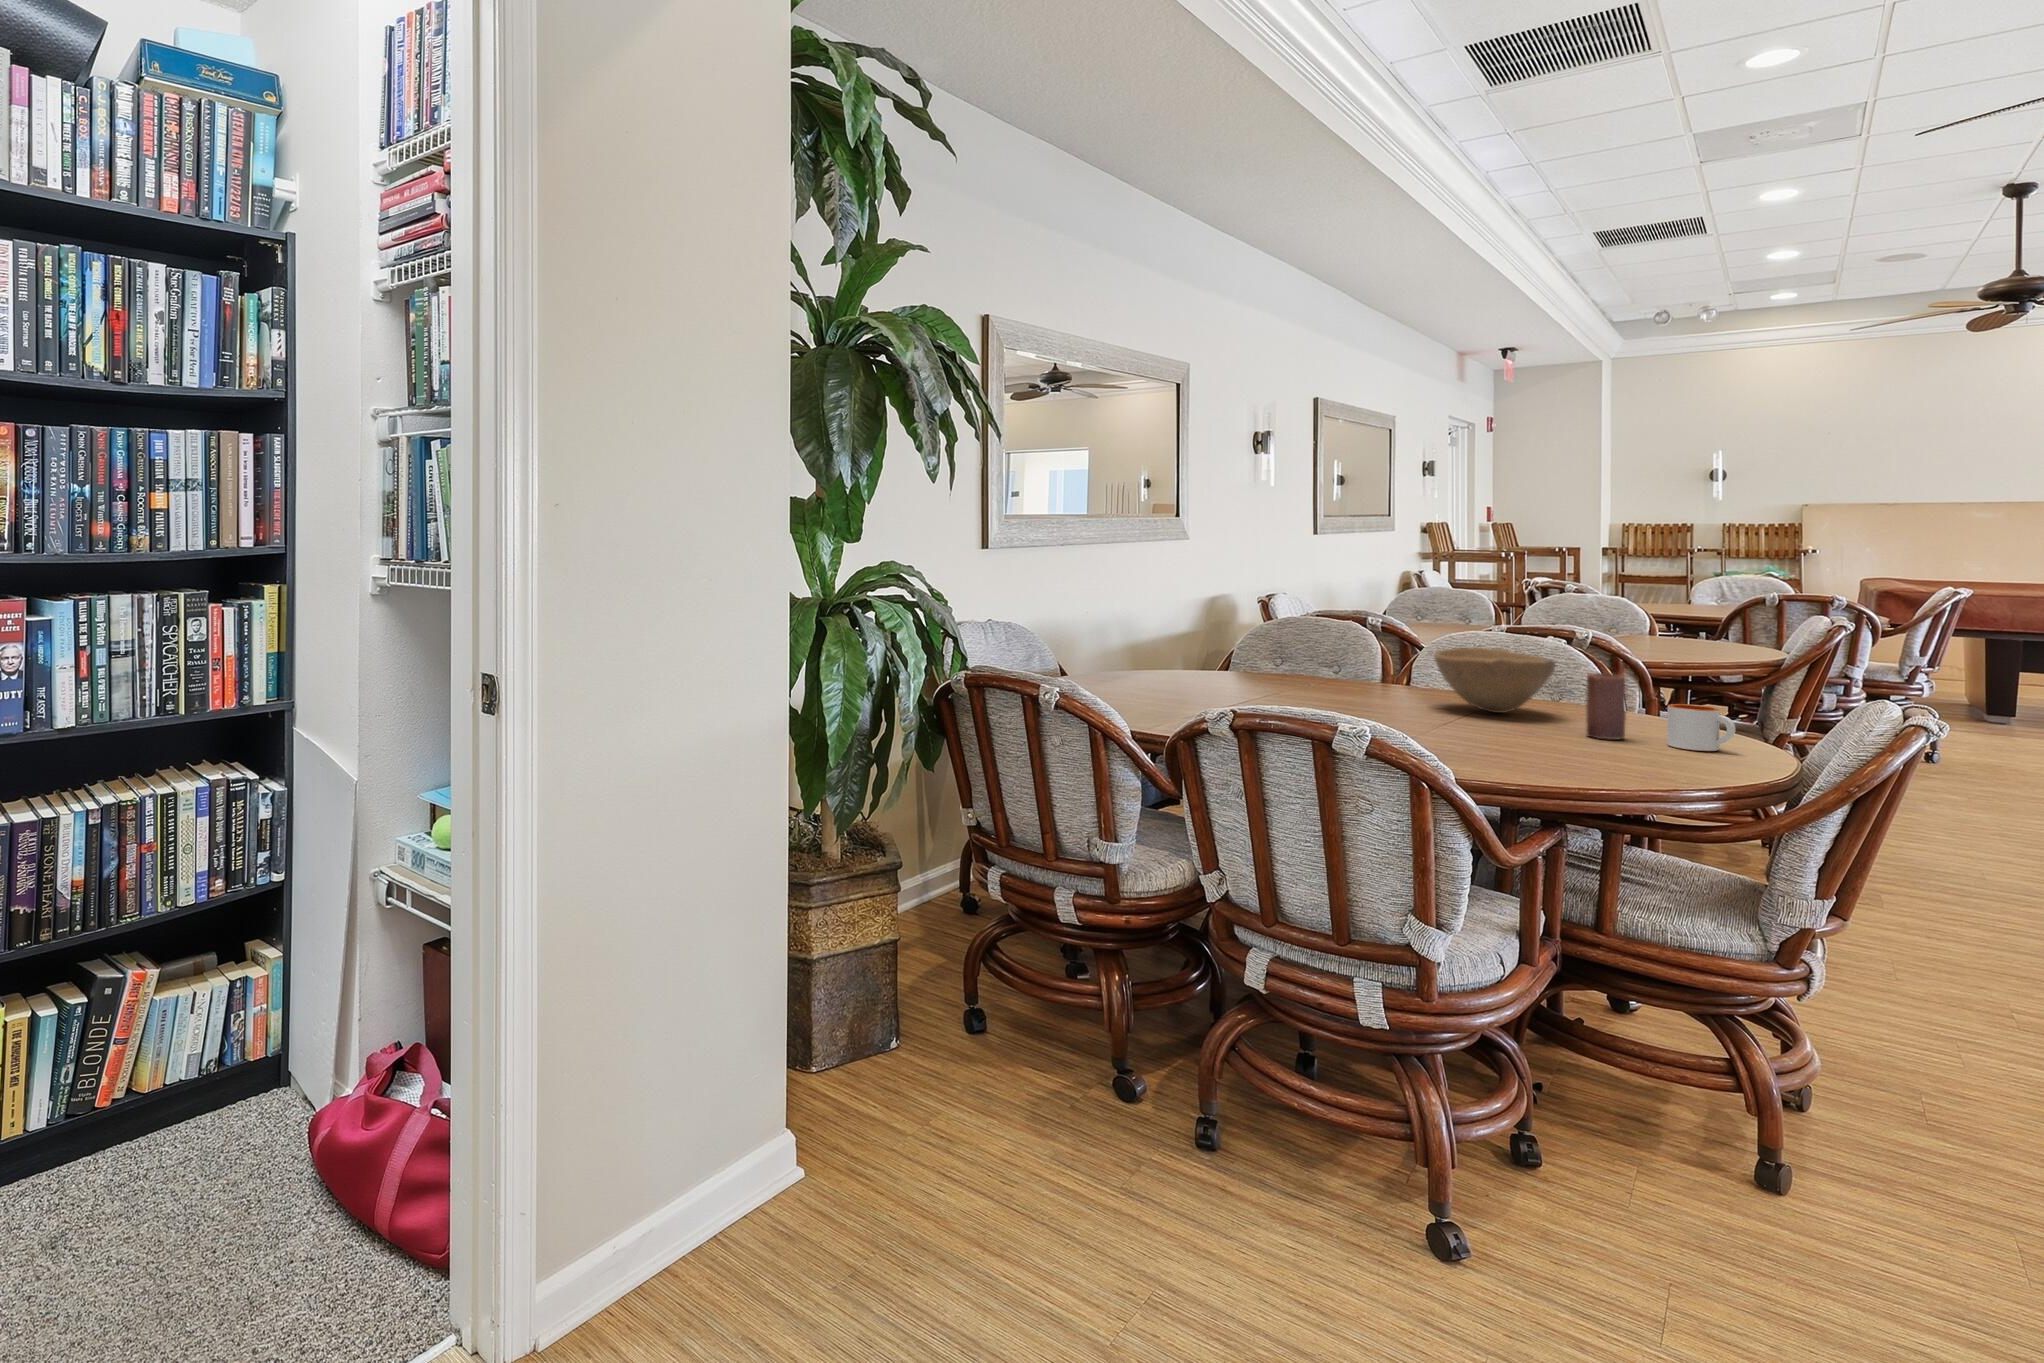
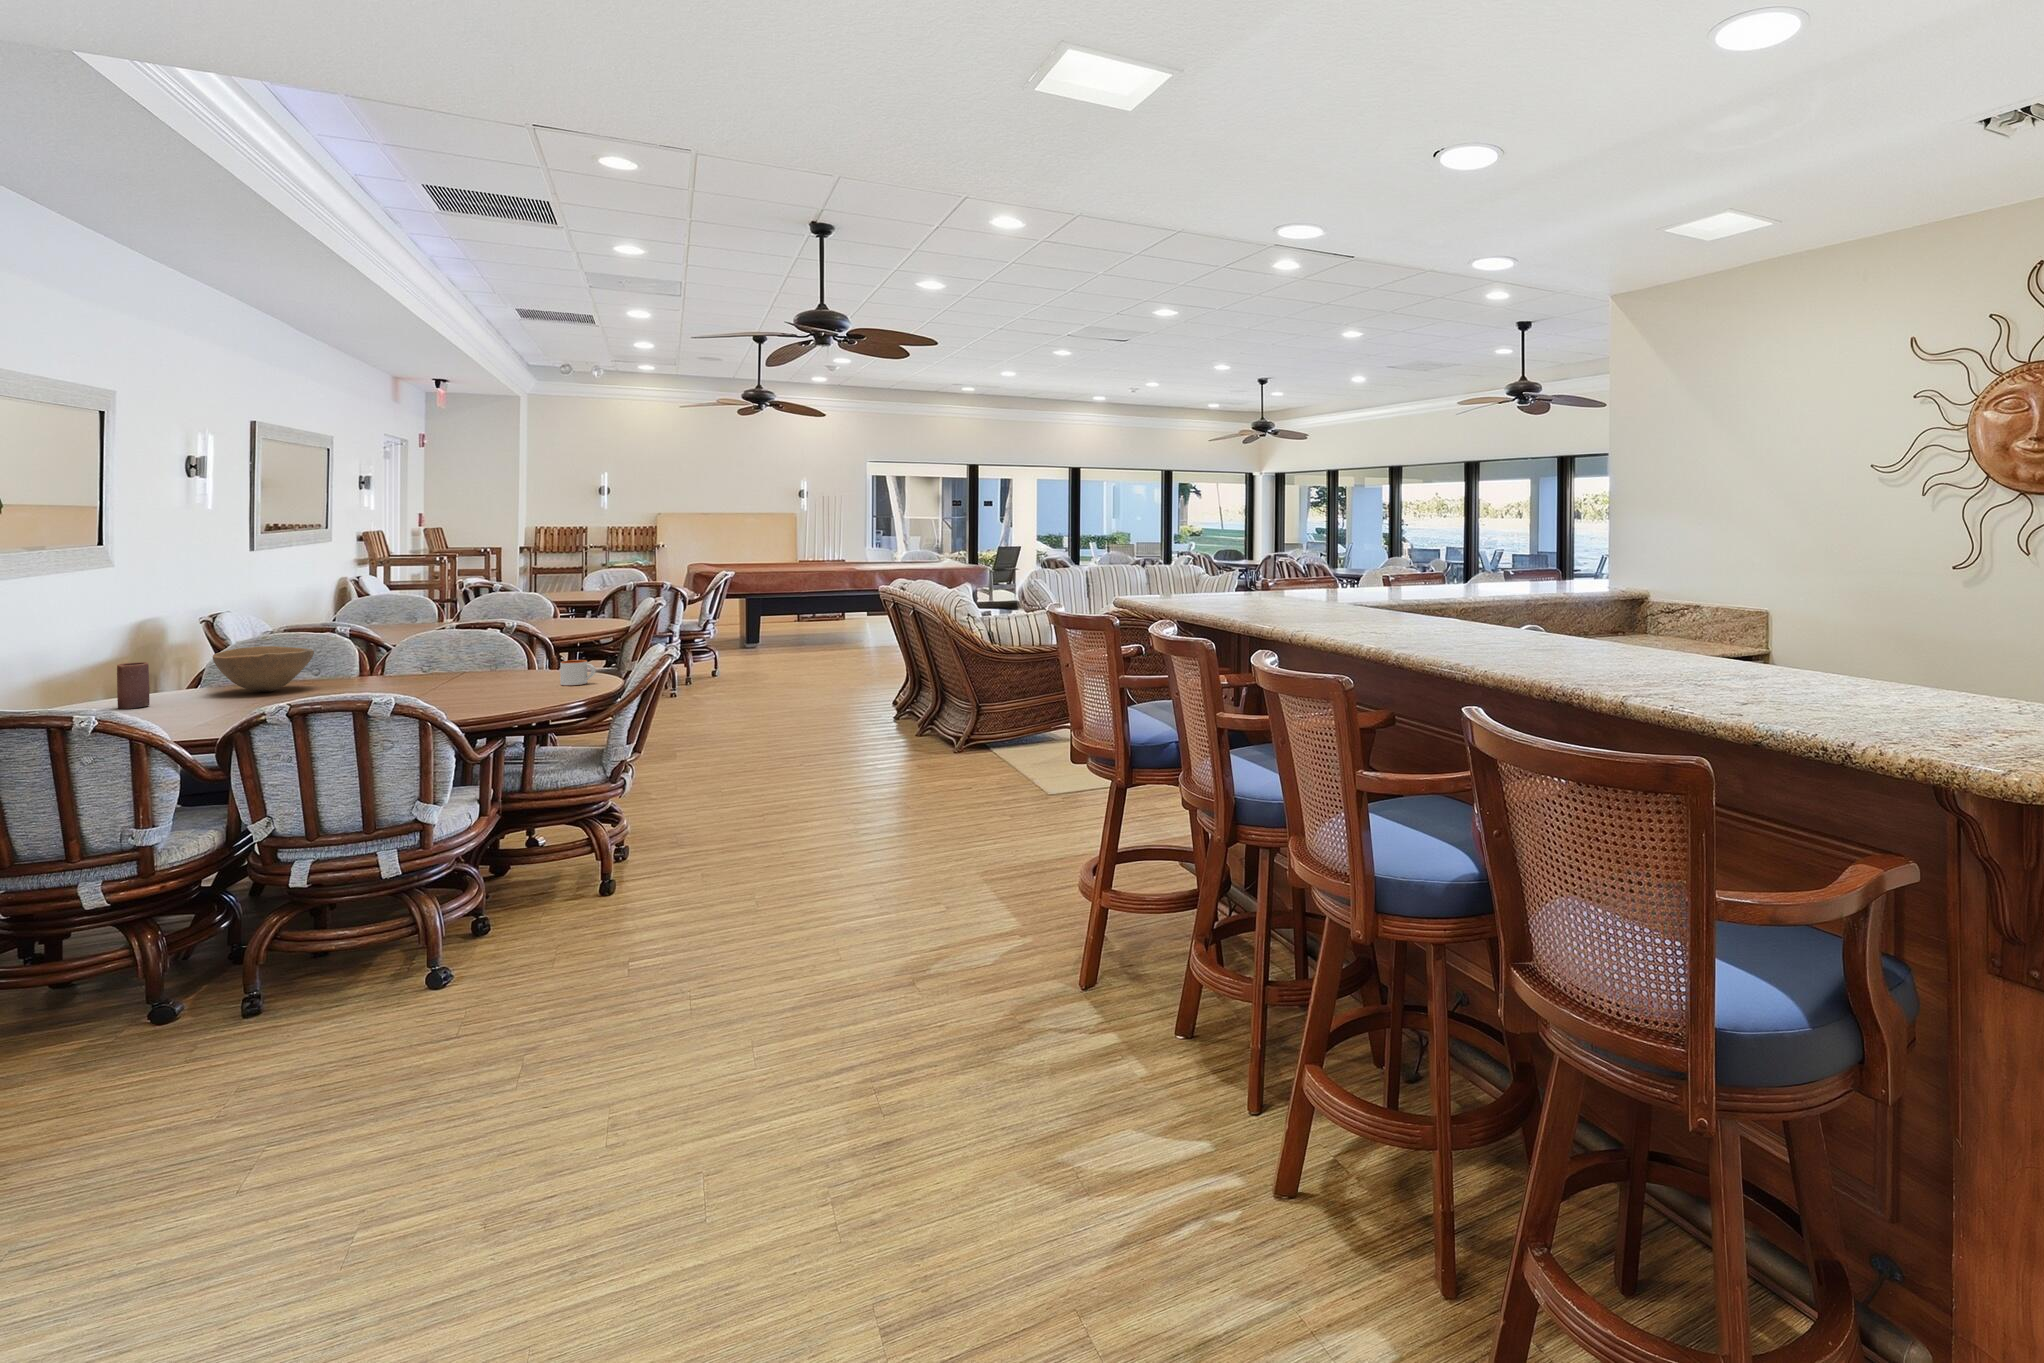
bowl: present [1434,647,1556,713] -> present [213,646,314,692]
candle: present [1586,673,1626,740] -> present [117,662,150,709]

